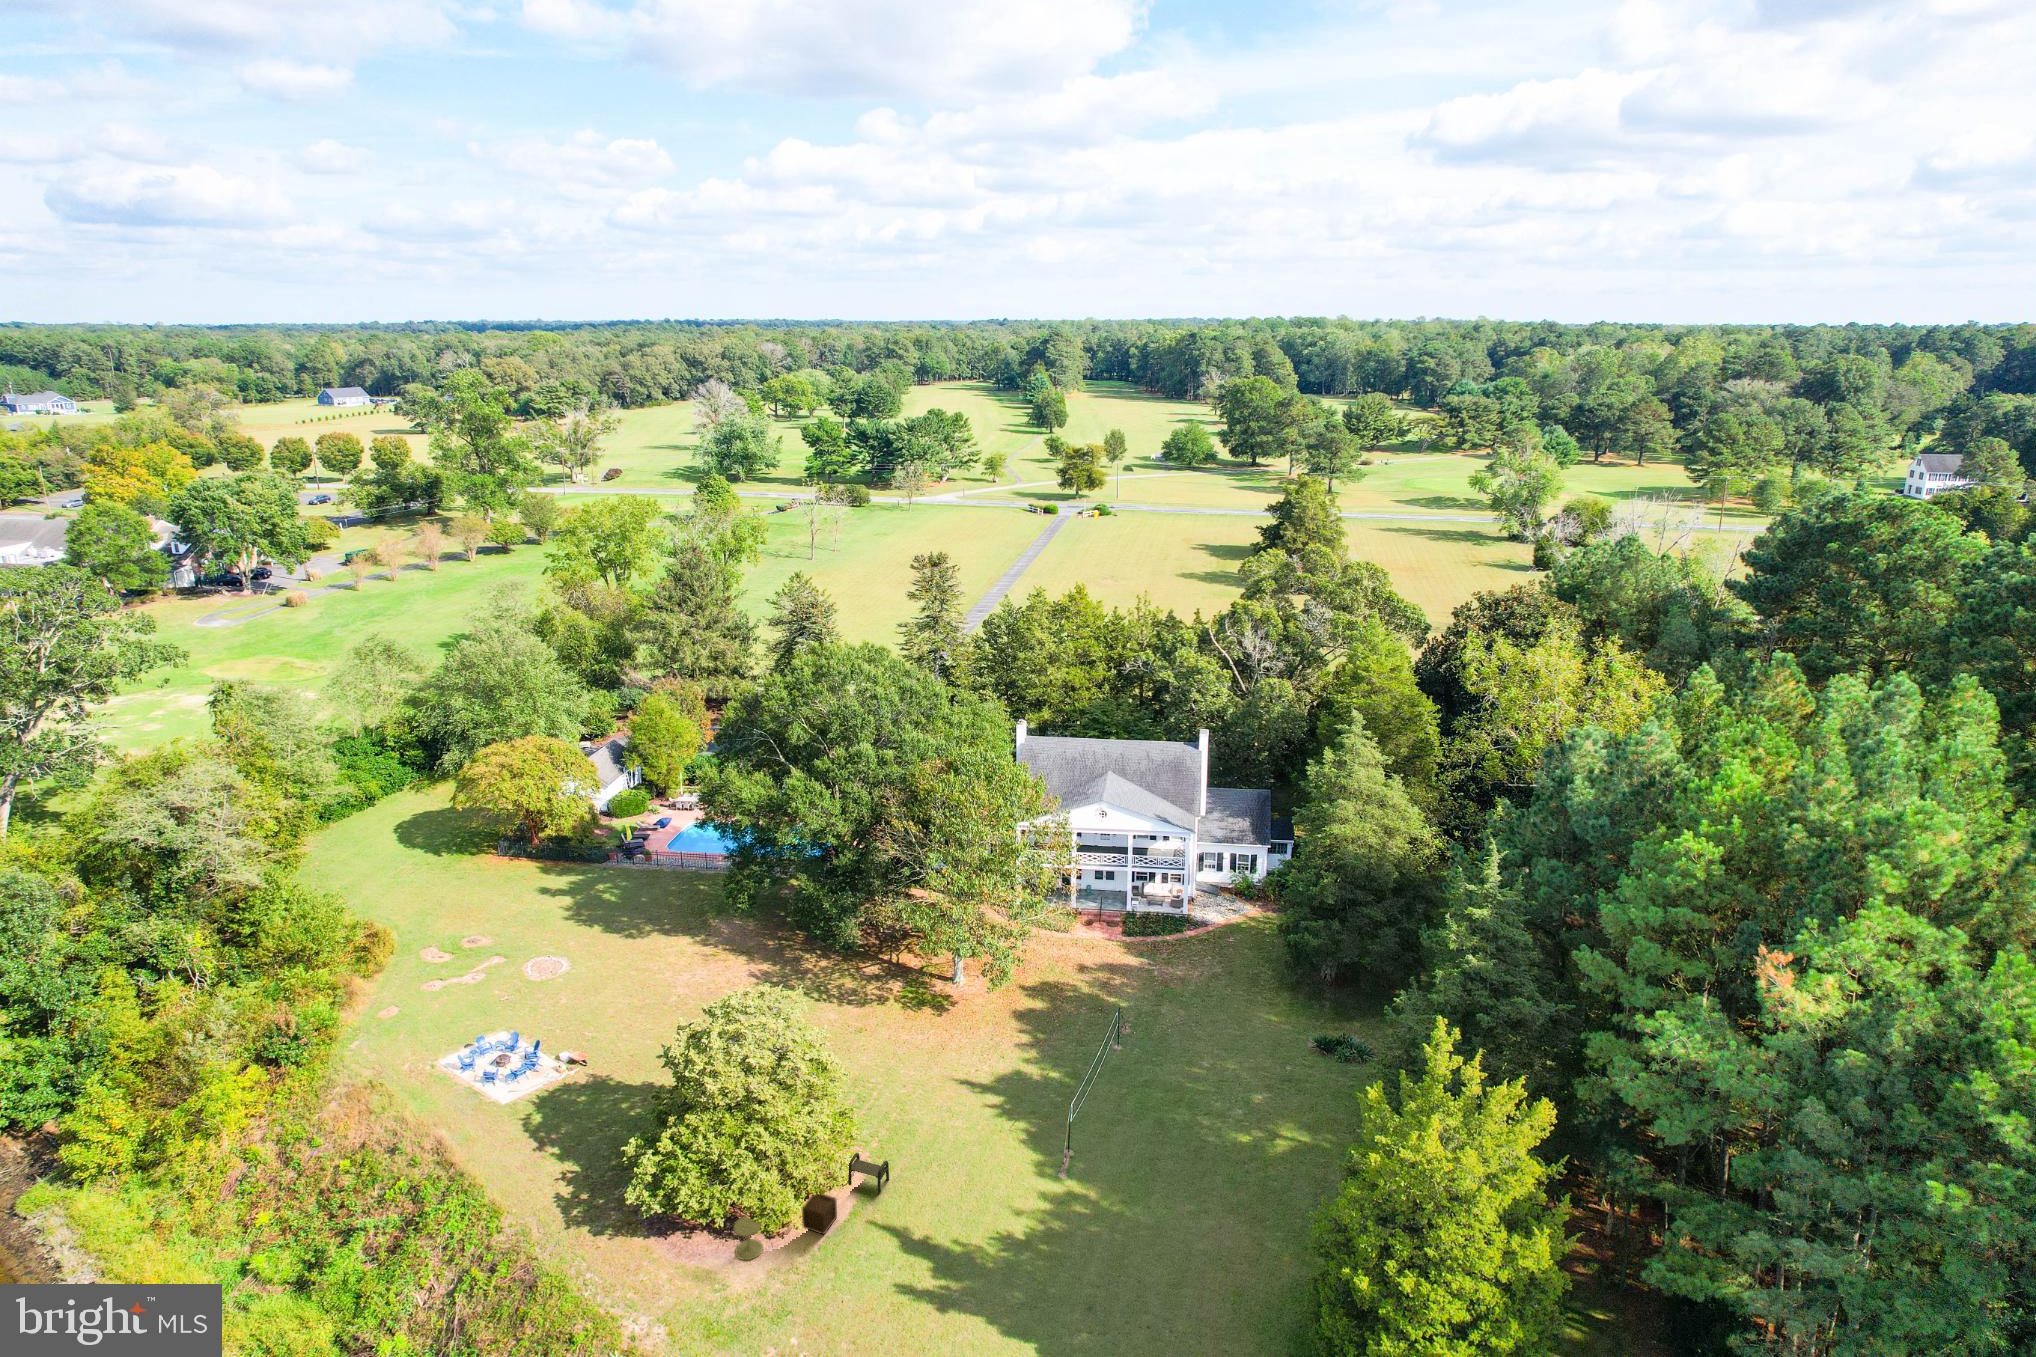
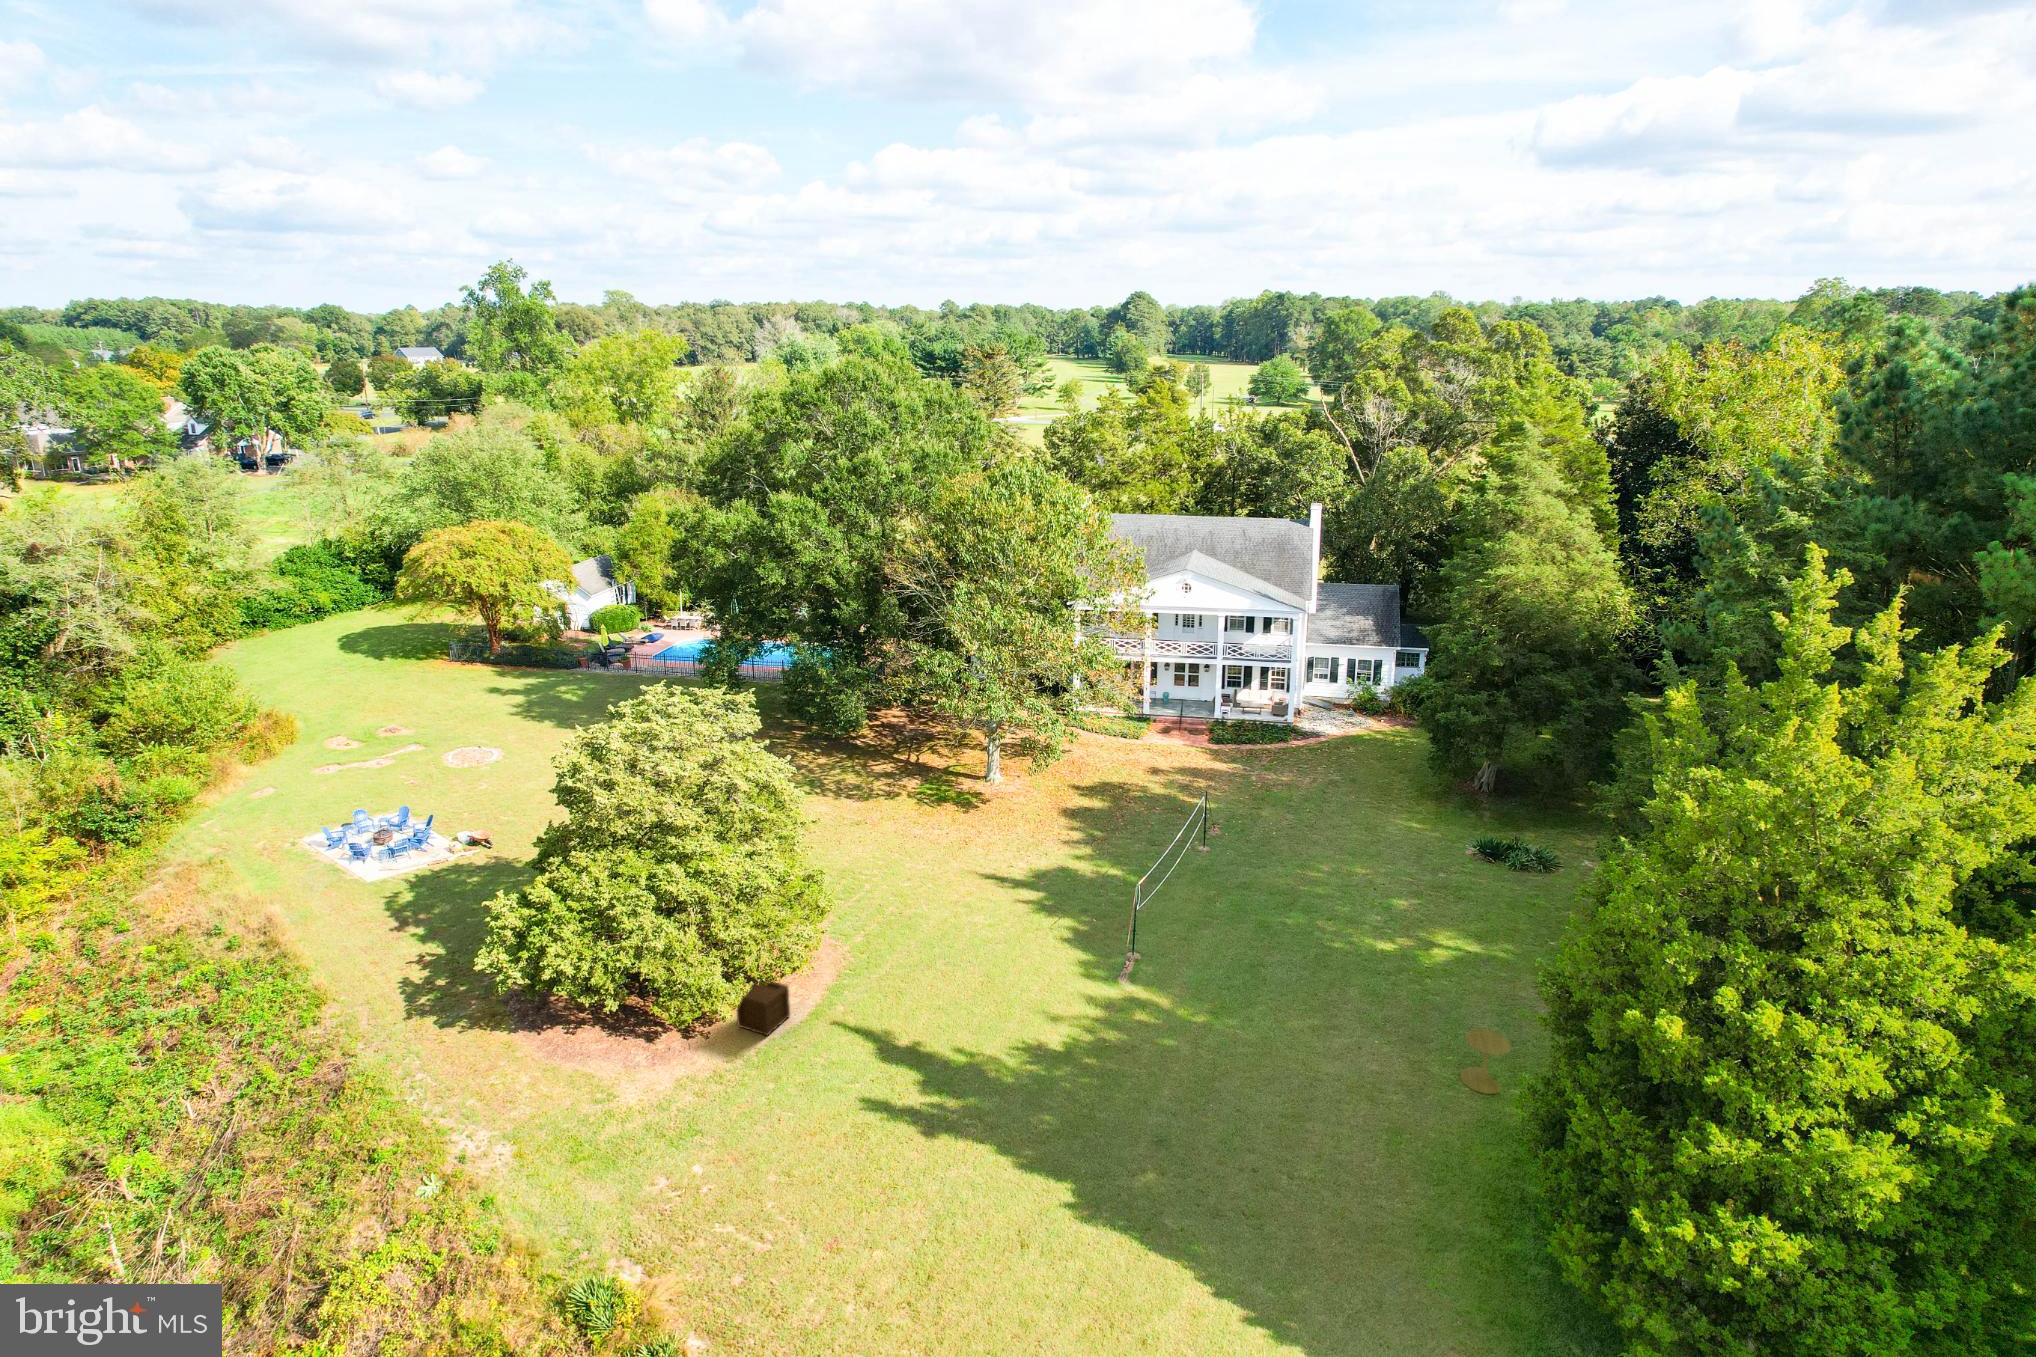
bench: present [848,1153,889,1194] -> none [813,936,873,991]
pedestal table: present [734,1216,763,1260] -> present [1460,1029,1511,1094]

